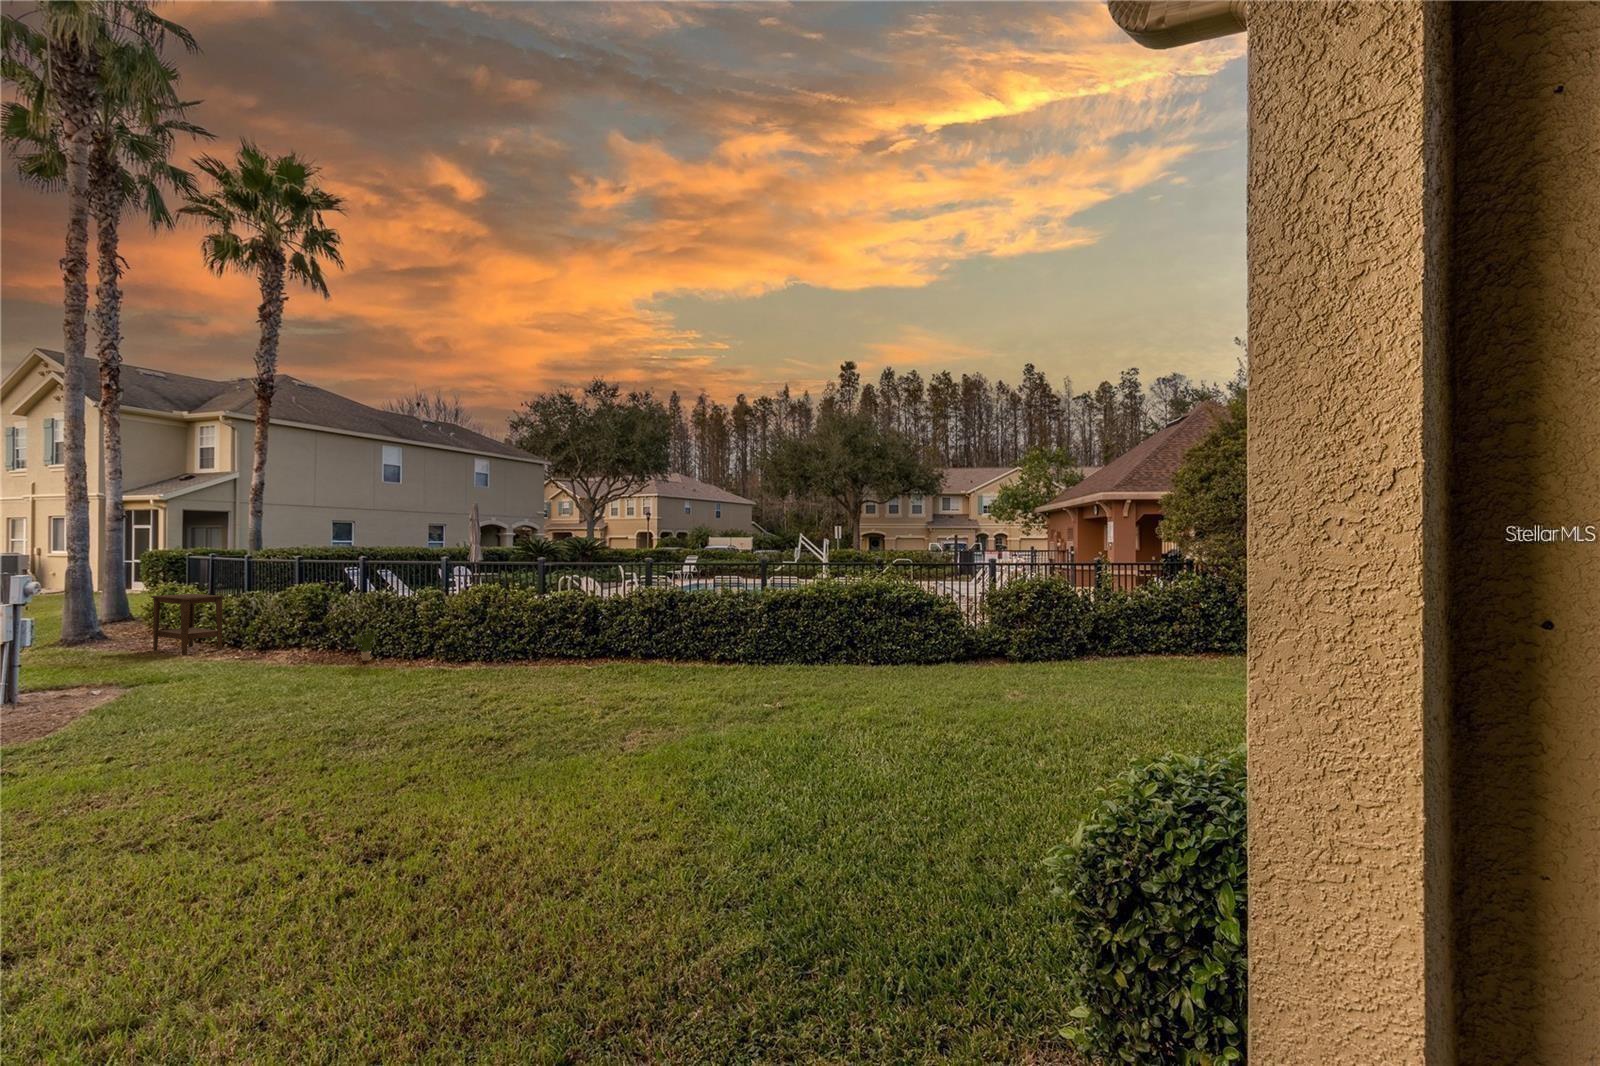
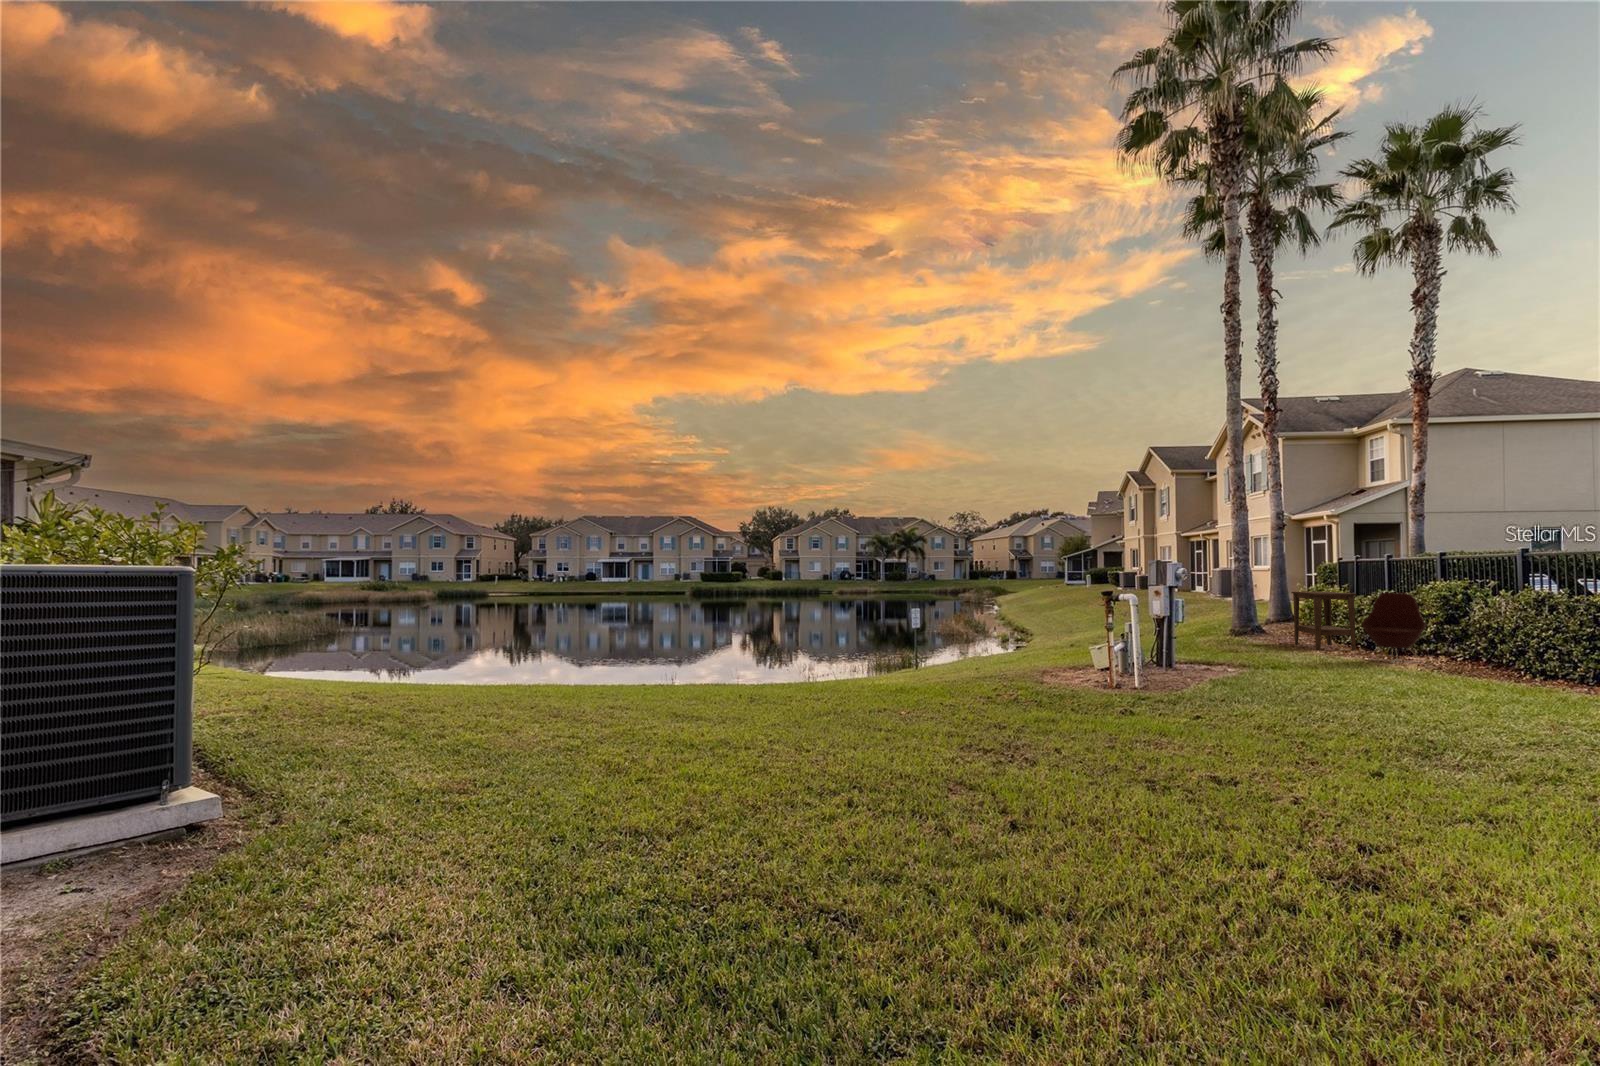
chair: none [237,595,293,660] -> present [1362,592,1426,663]
potted plant: present [353,630,377,661] -> none [1492,634,1542,678]

